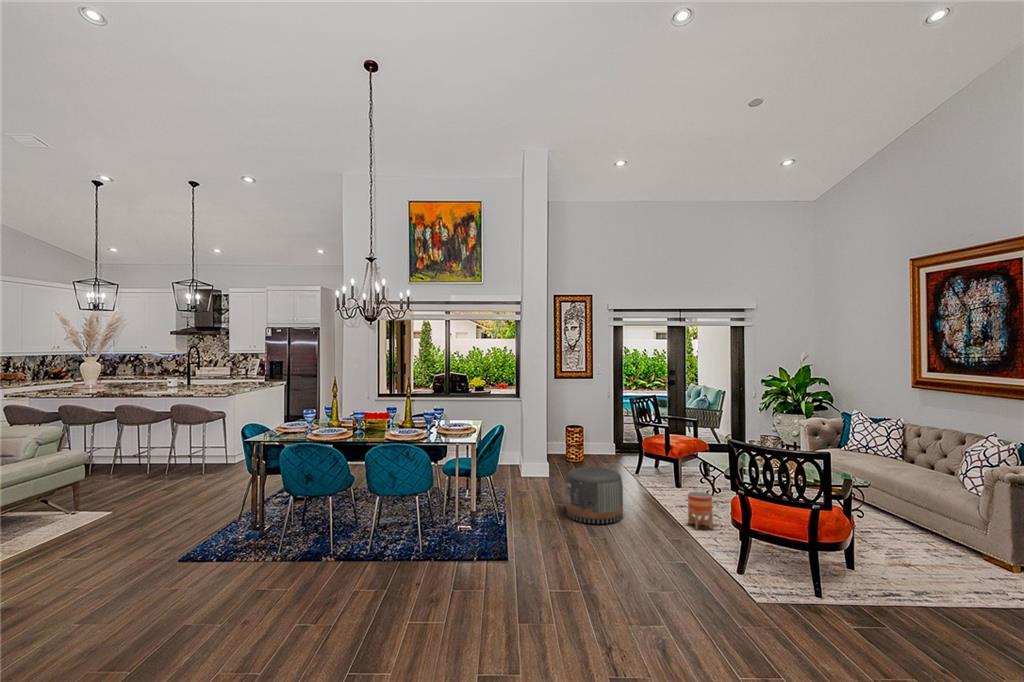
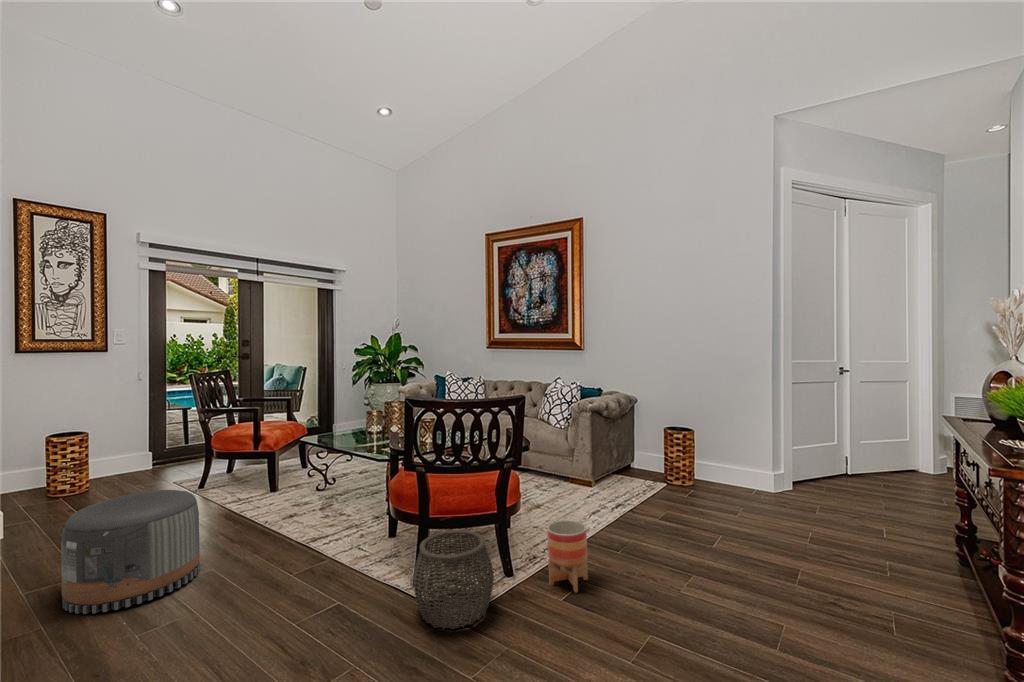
planter: present [688,491,713,529] -> present [547,520,588,592]
woven basket: none [725,539,788,607] -> present [413,530,494,629]

